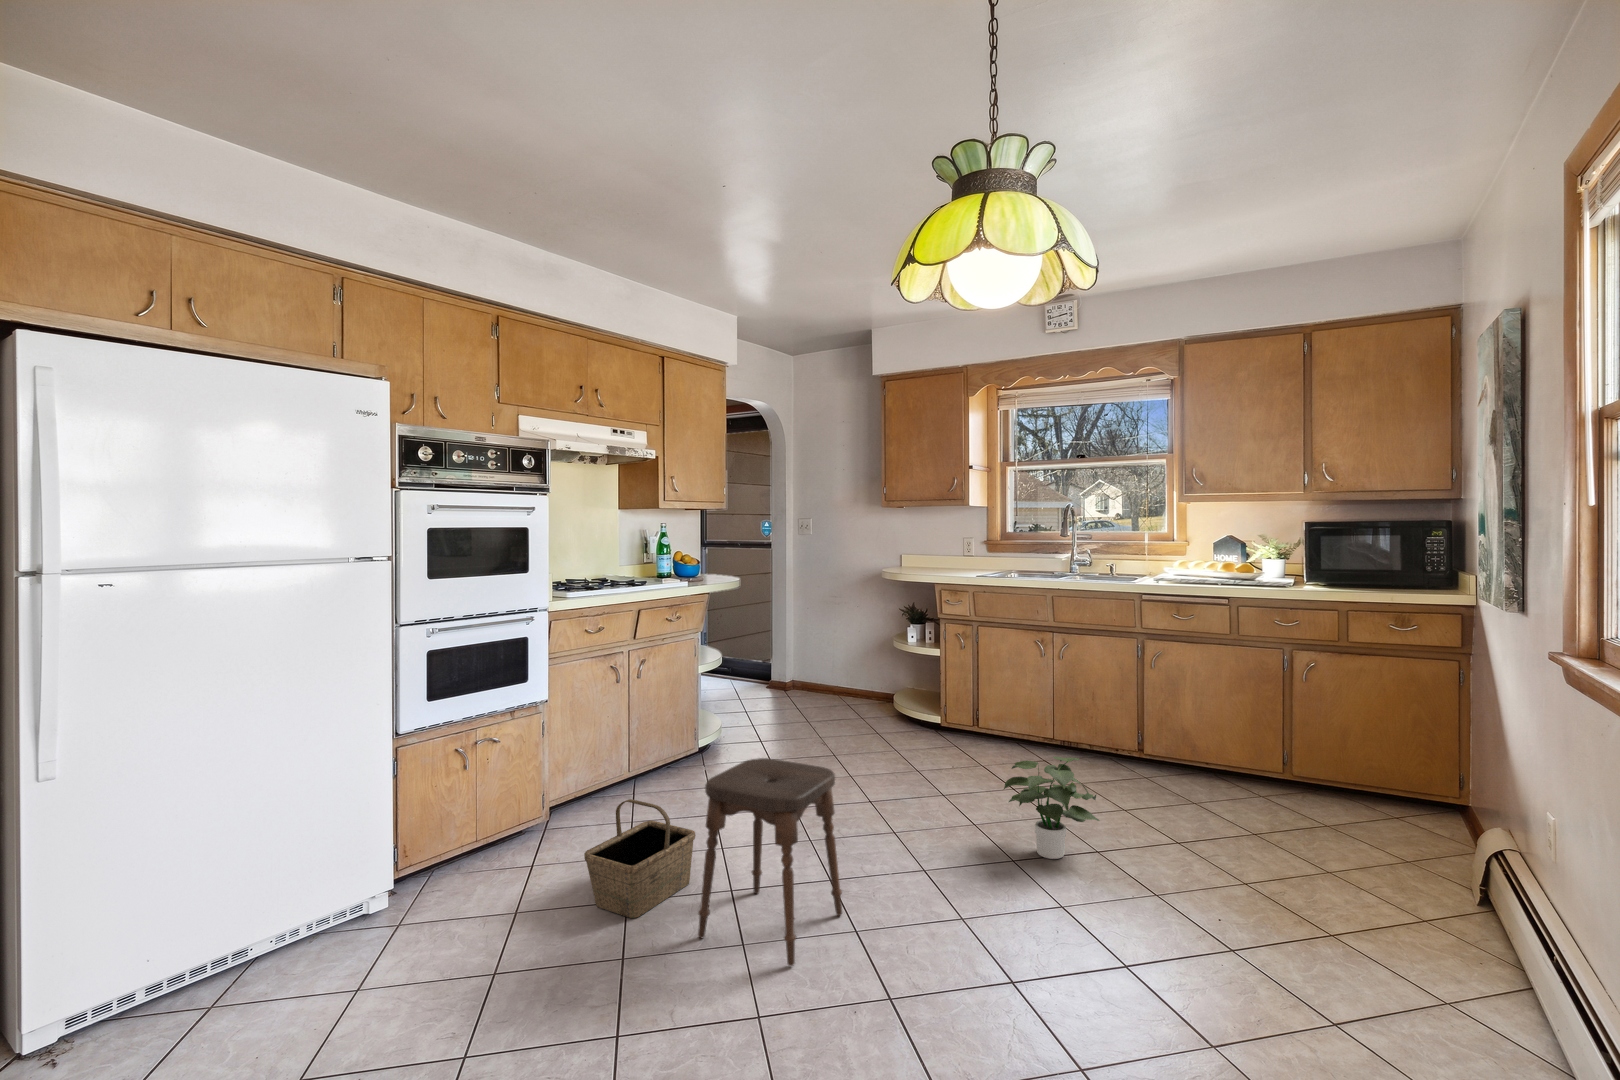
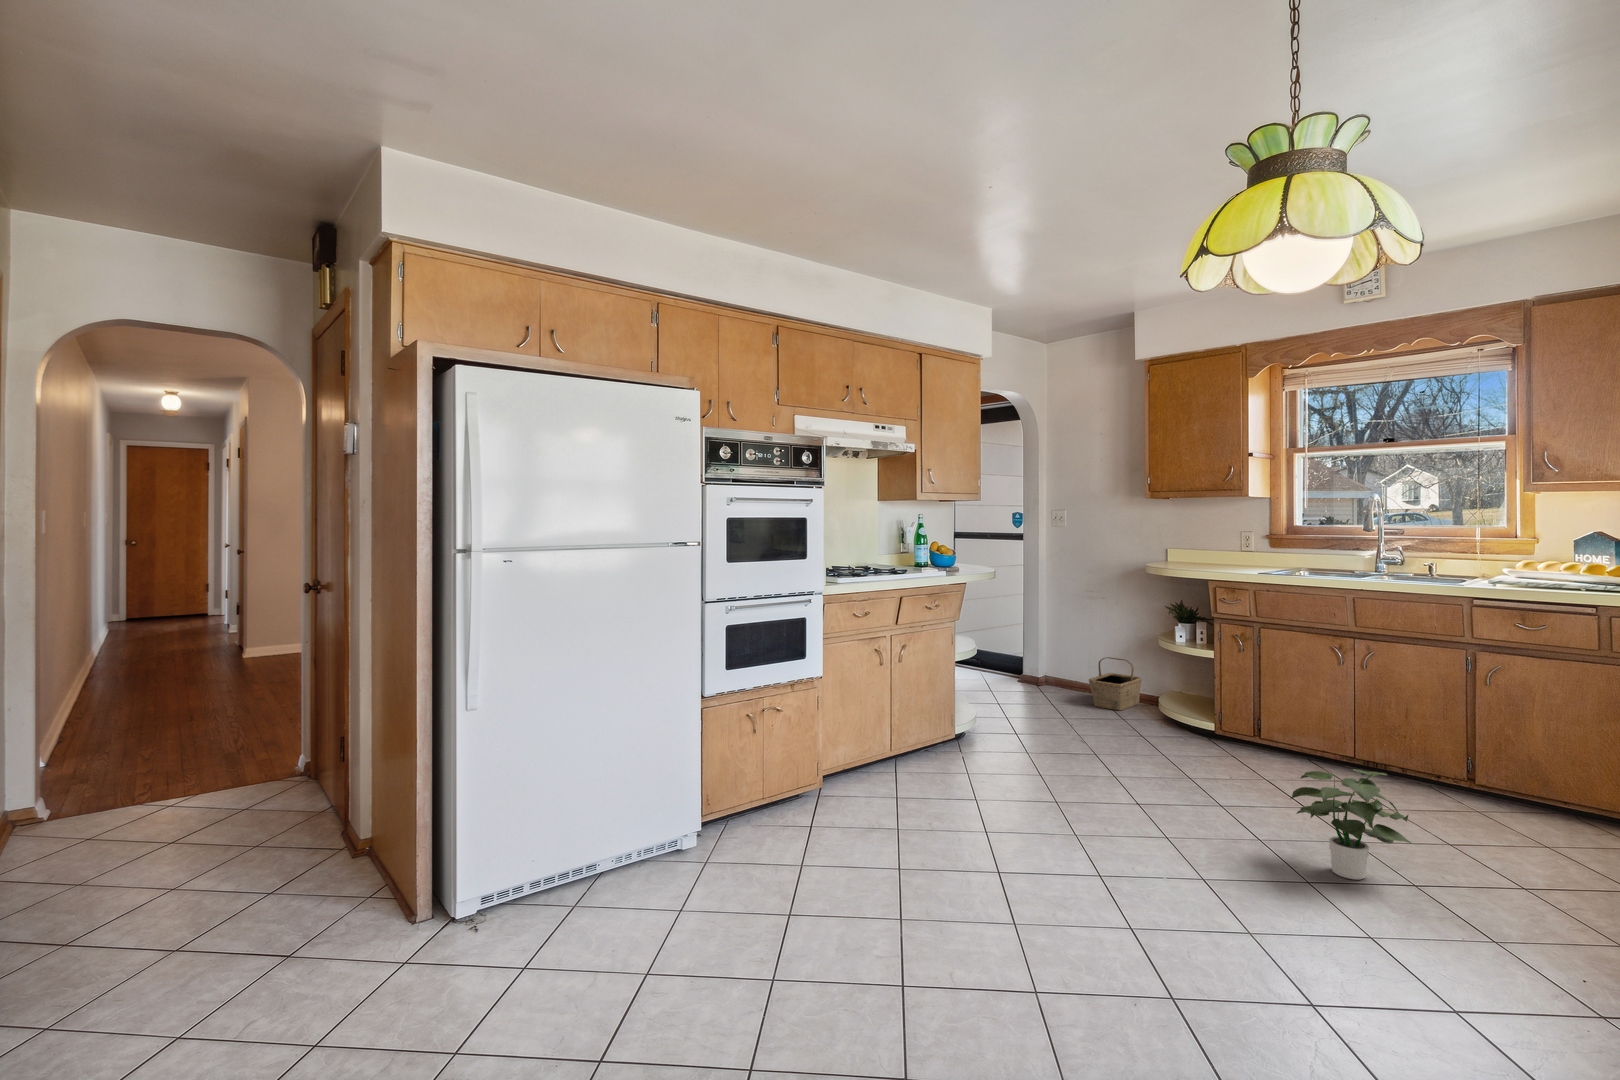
stool: present [698,758,842,966] -> none [969,741,1112,939]
basket: present [584,799,696,918] -> present [1089,657,1142,710]

